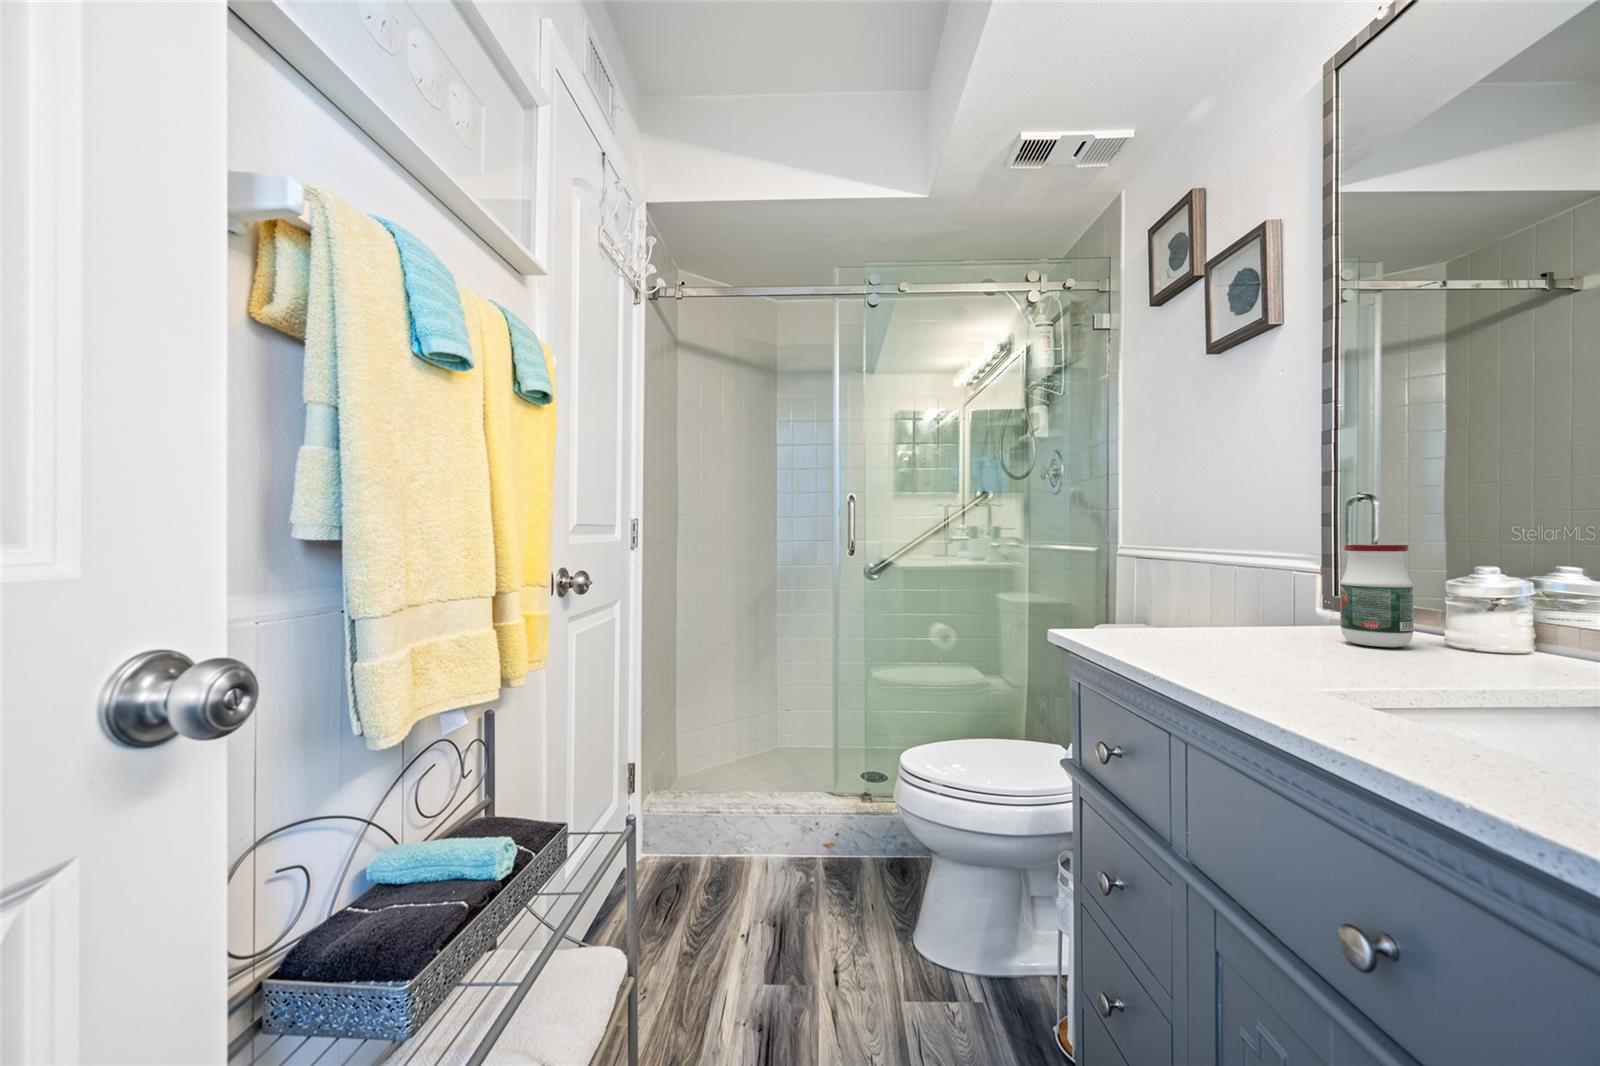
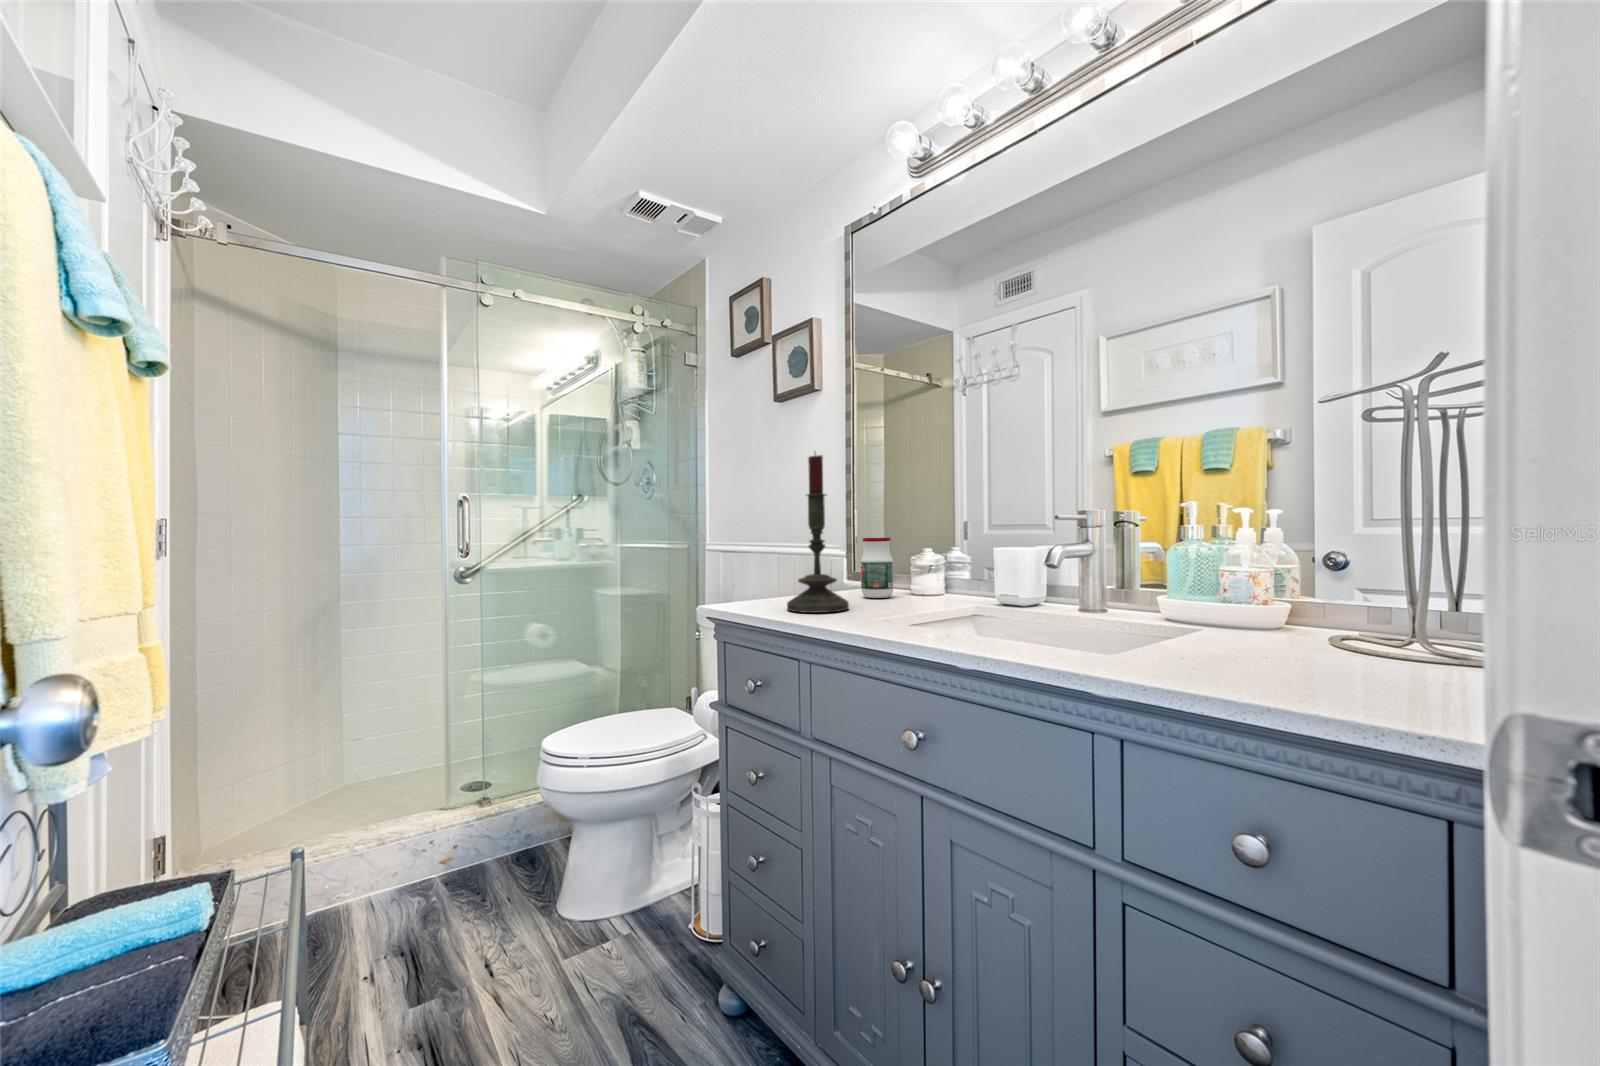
candle: none [1182,408,1300,664] -> present [787,451,849,613]

